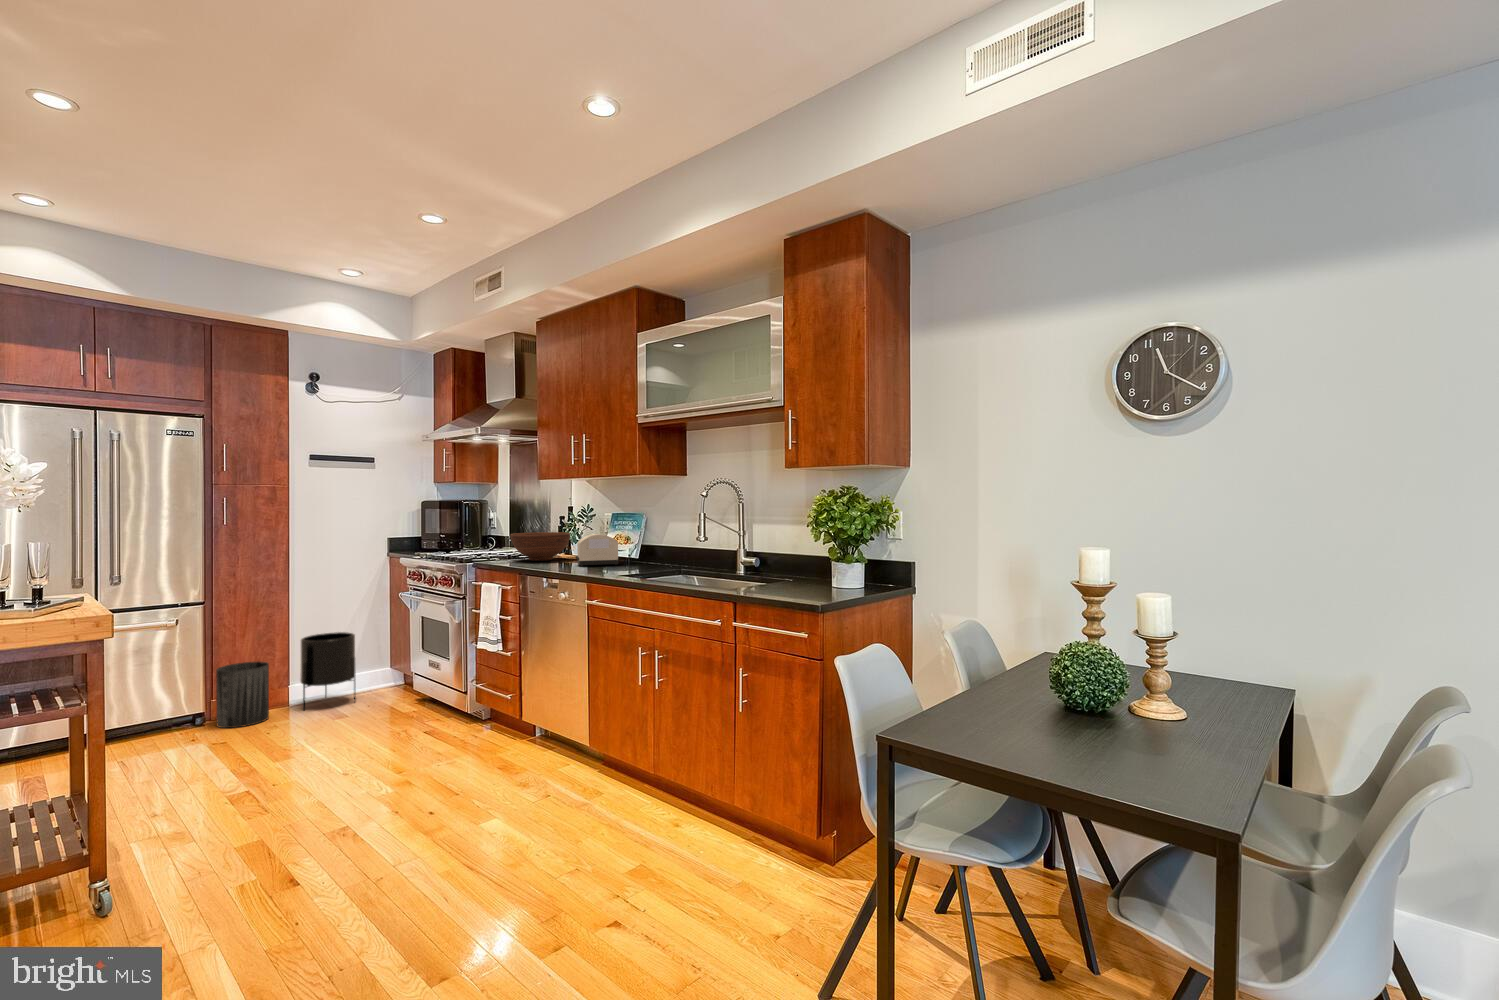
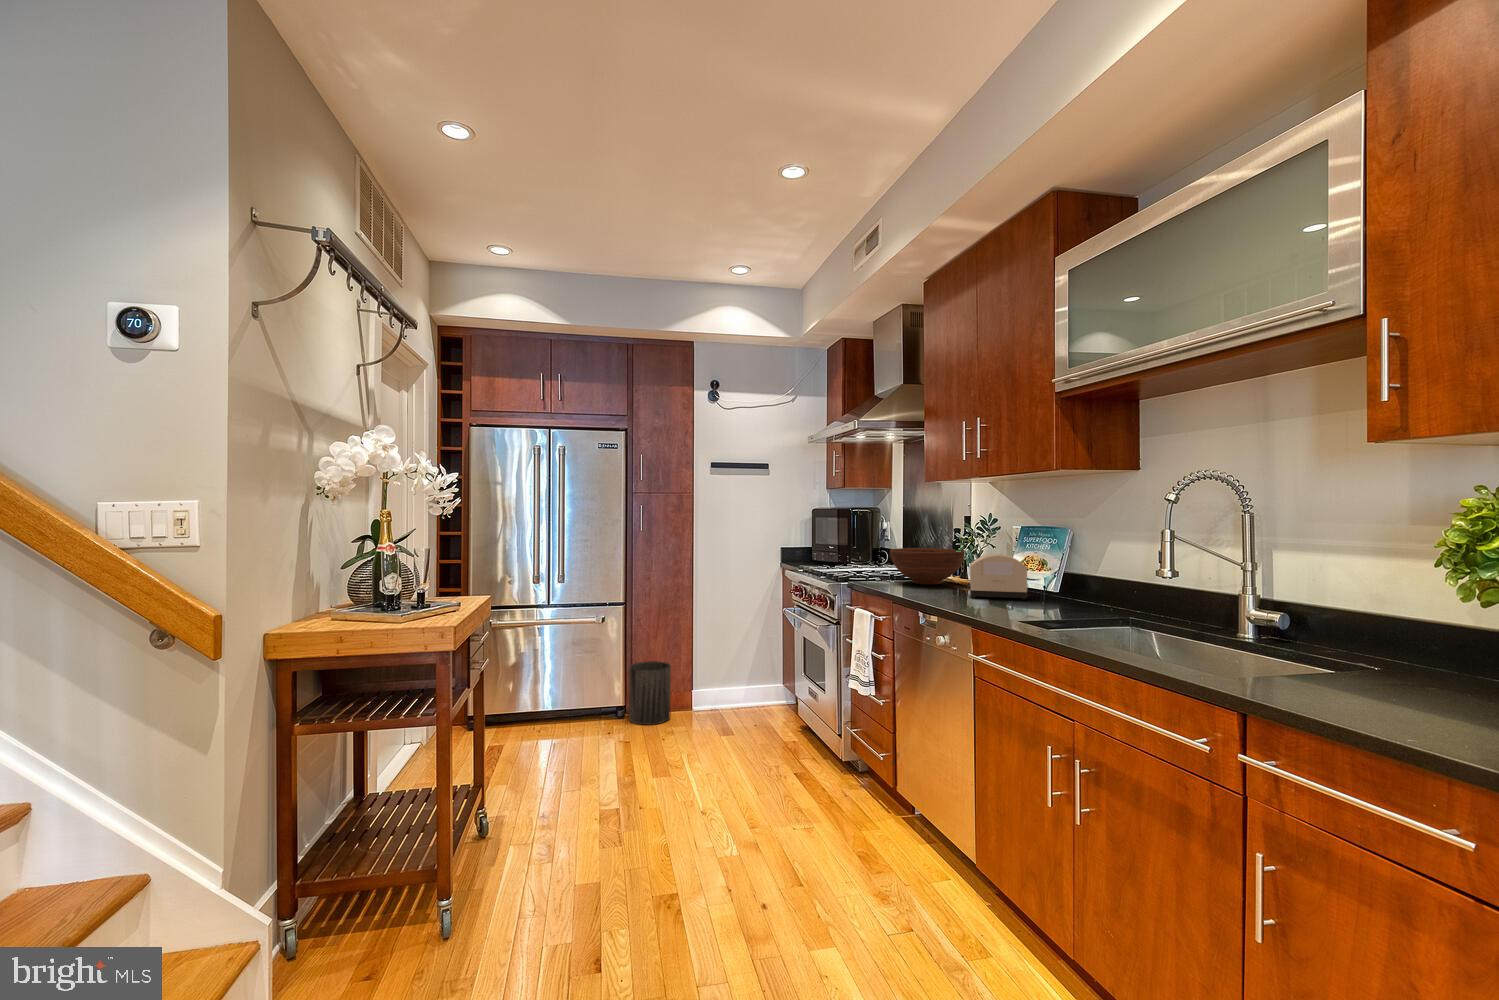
planter: present [300,632,356,709] -> none [699,641,746,717]

